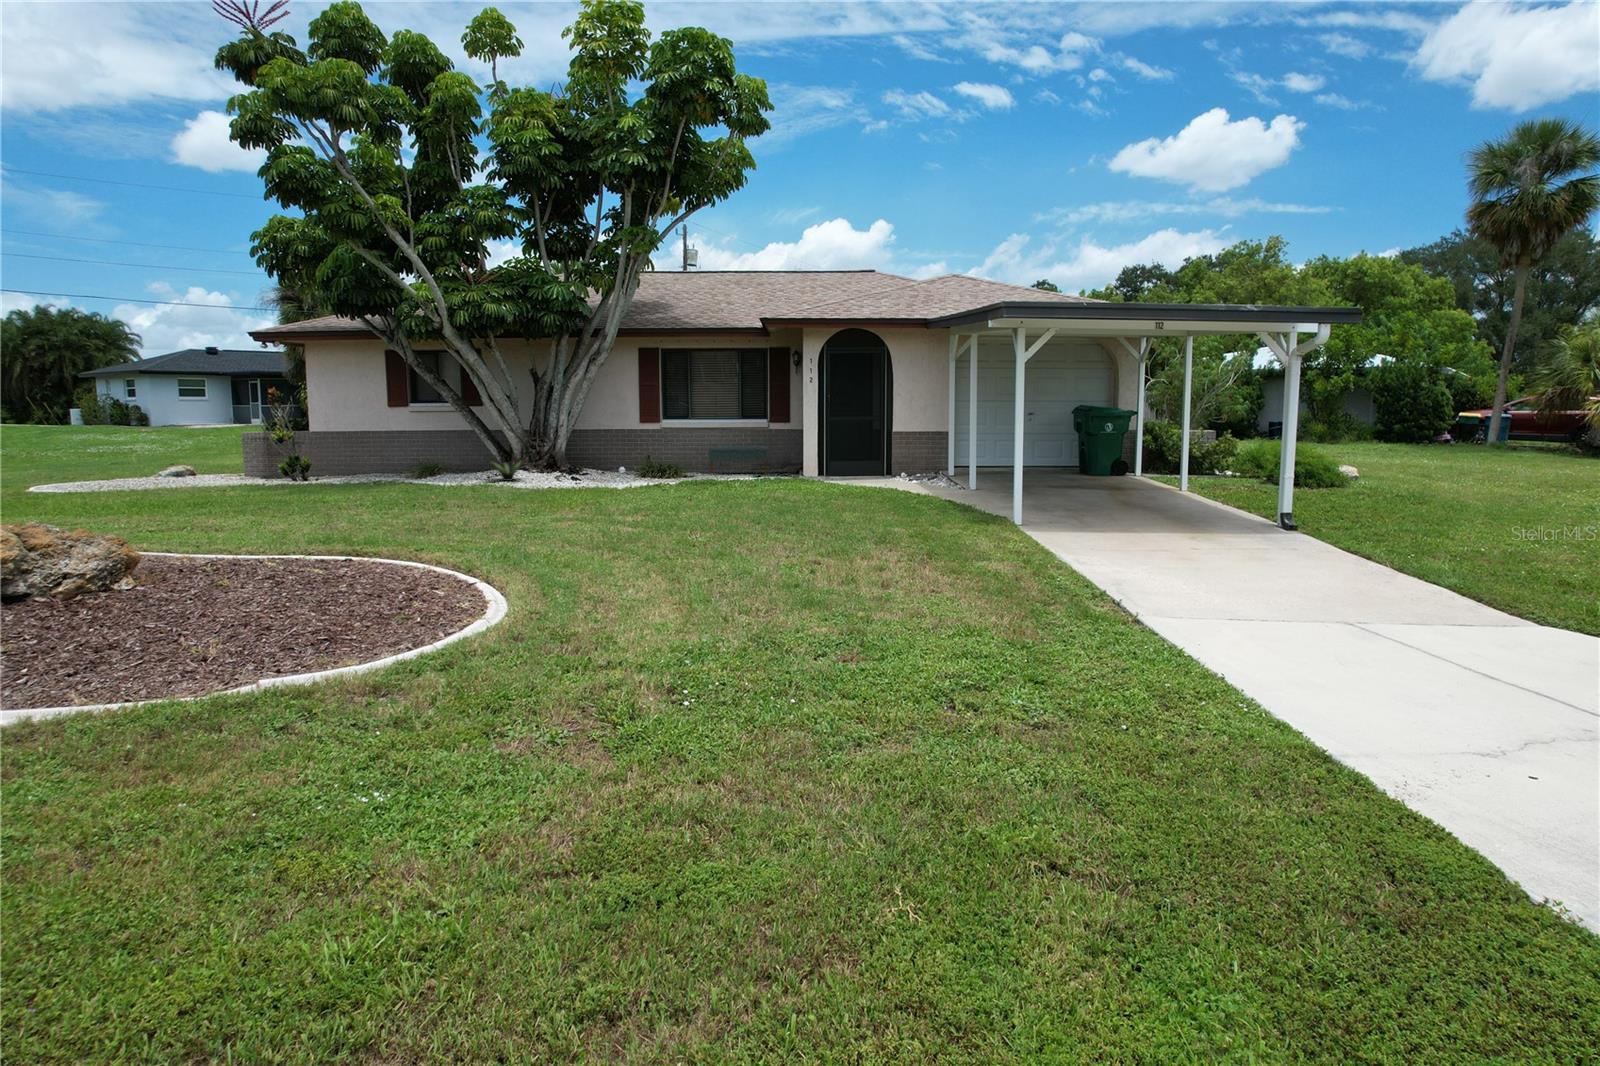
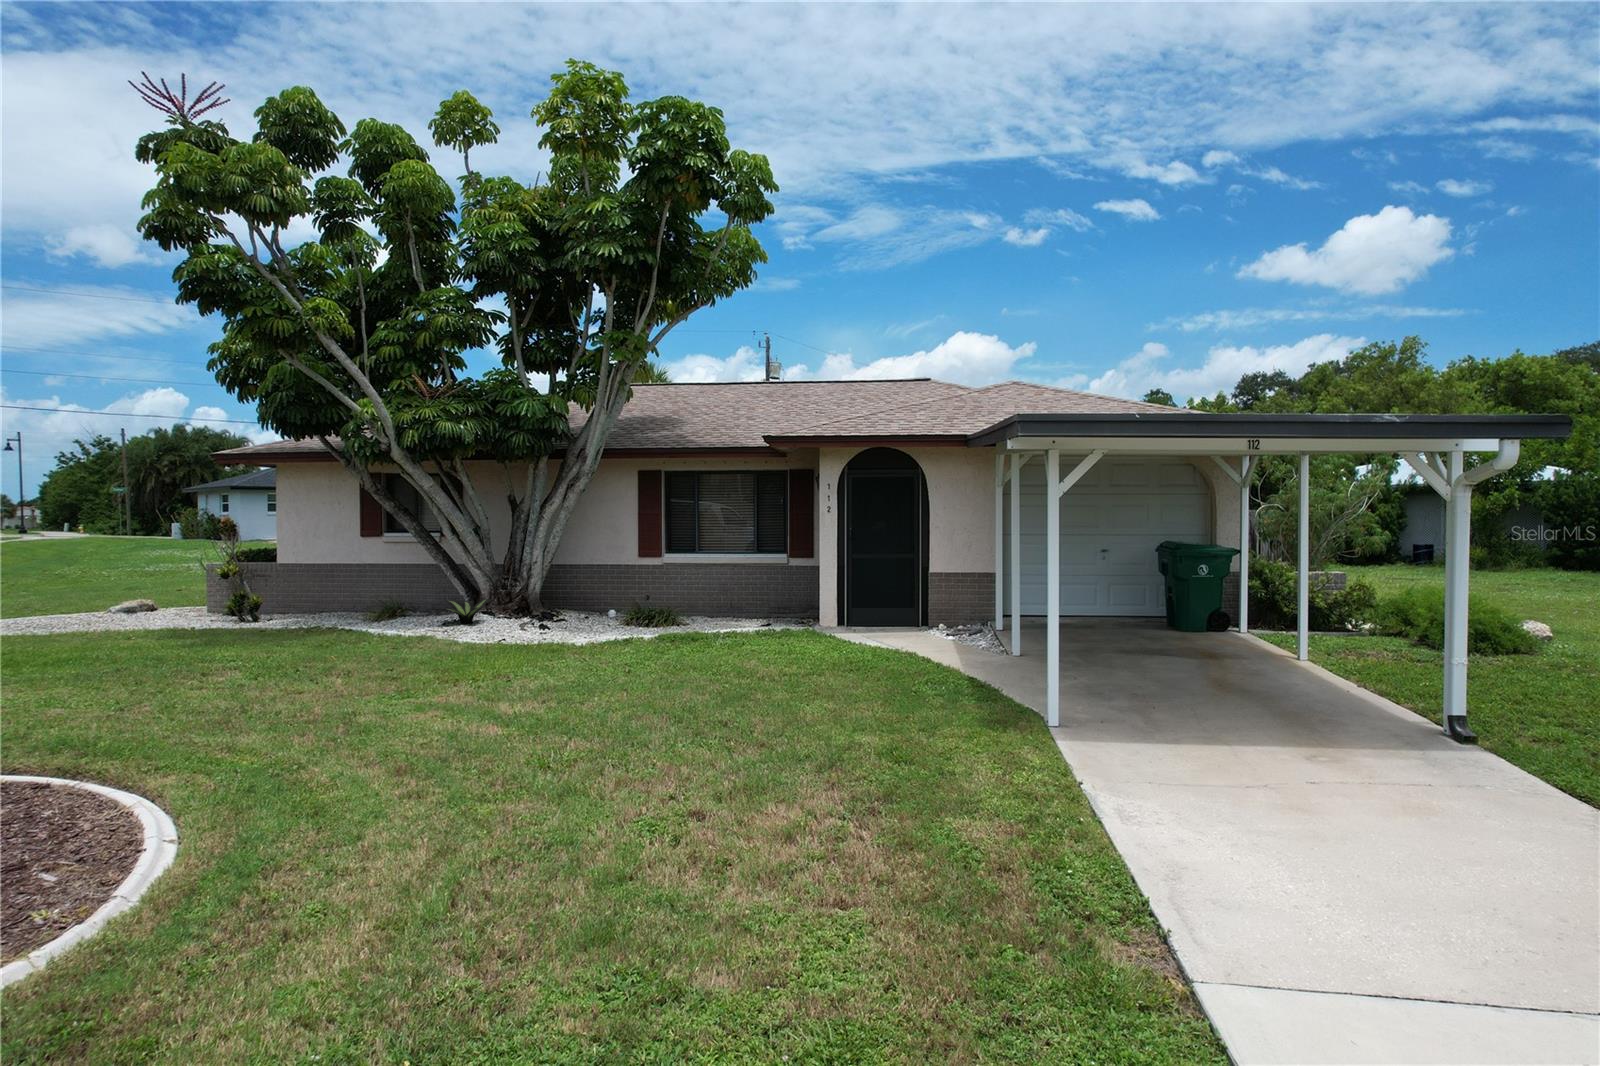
bench: present [709,446,768,474] -> none [707,583,780,619]

